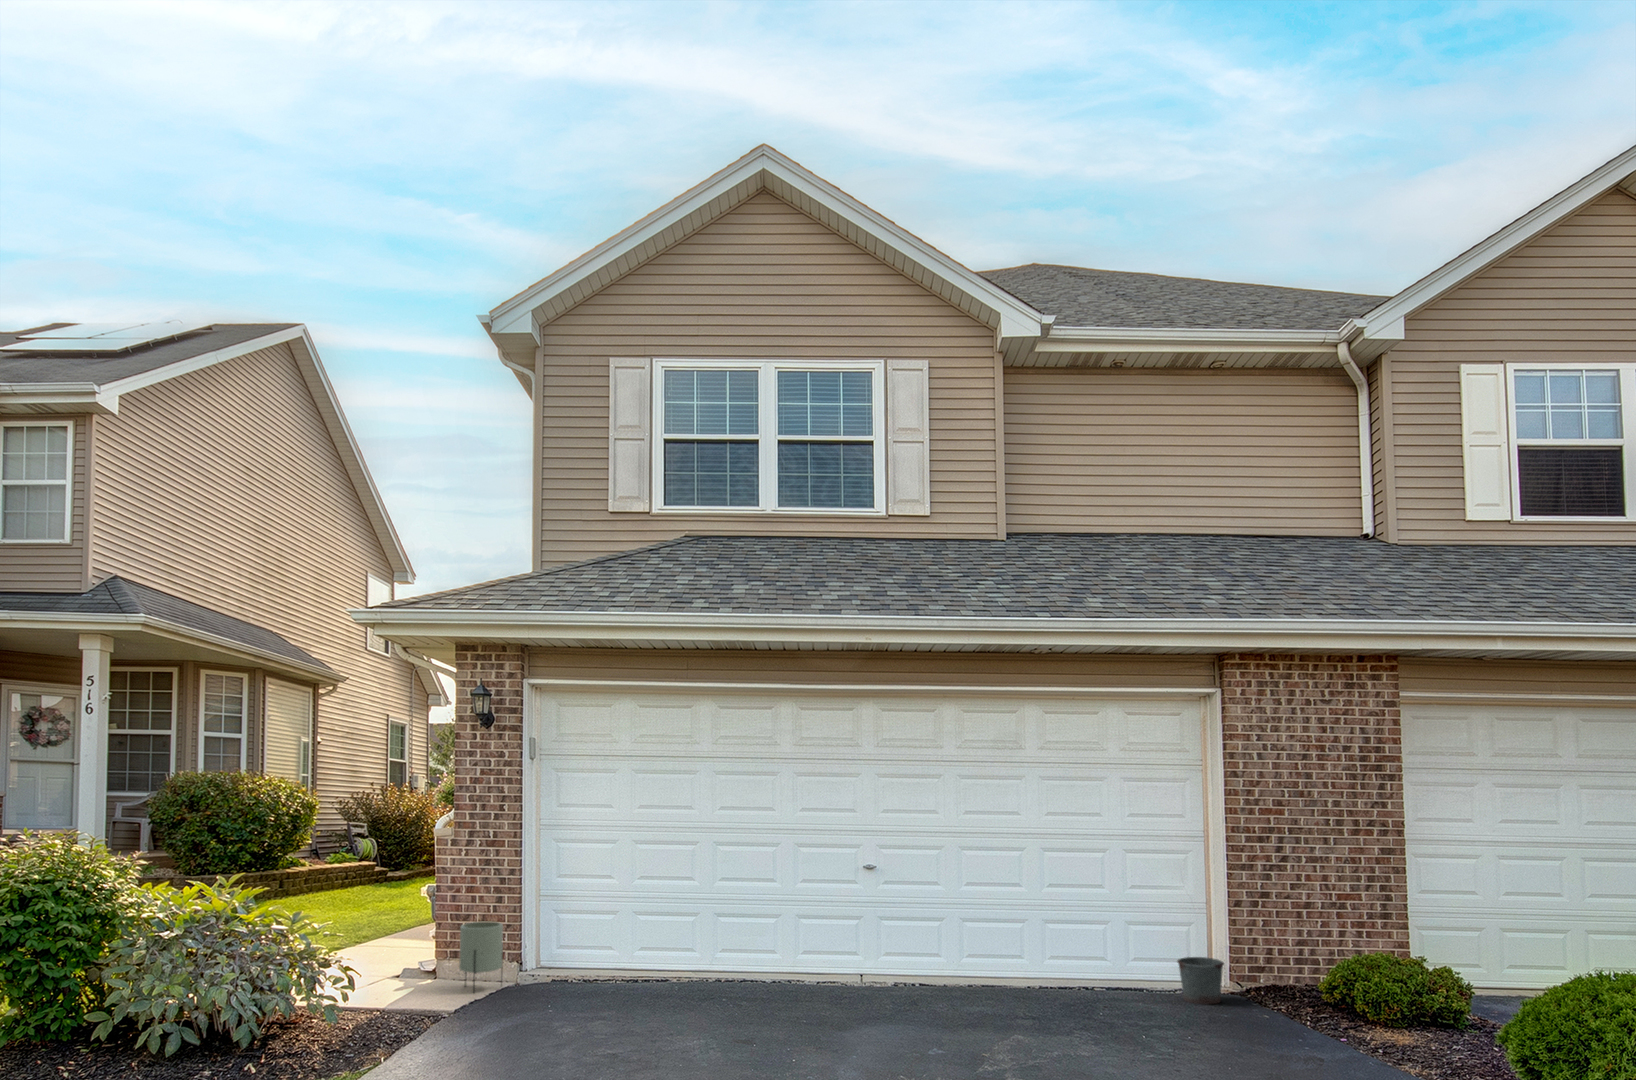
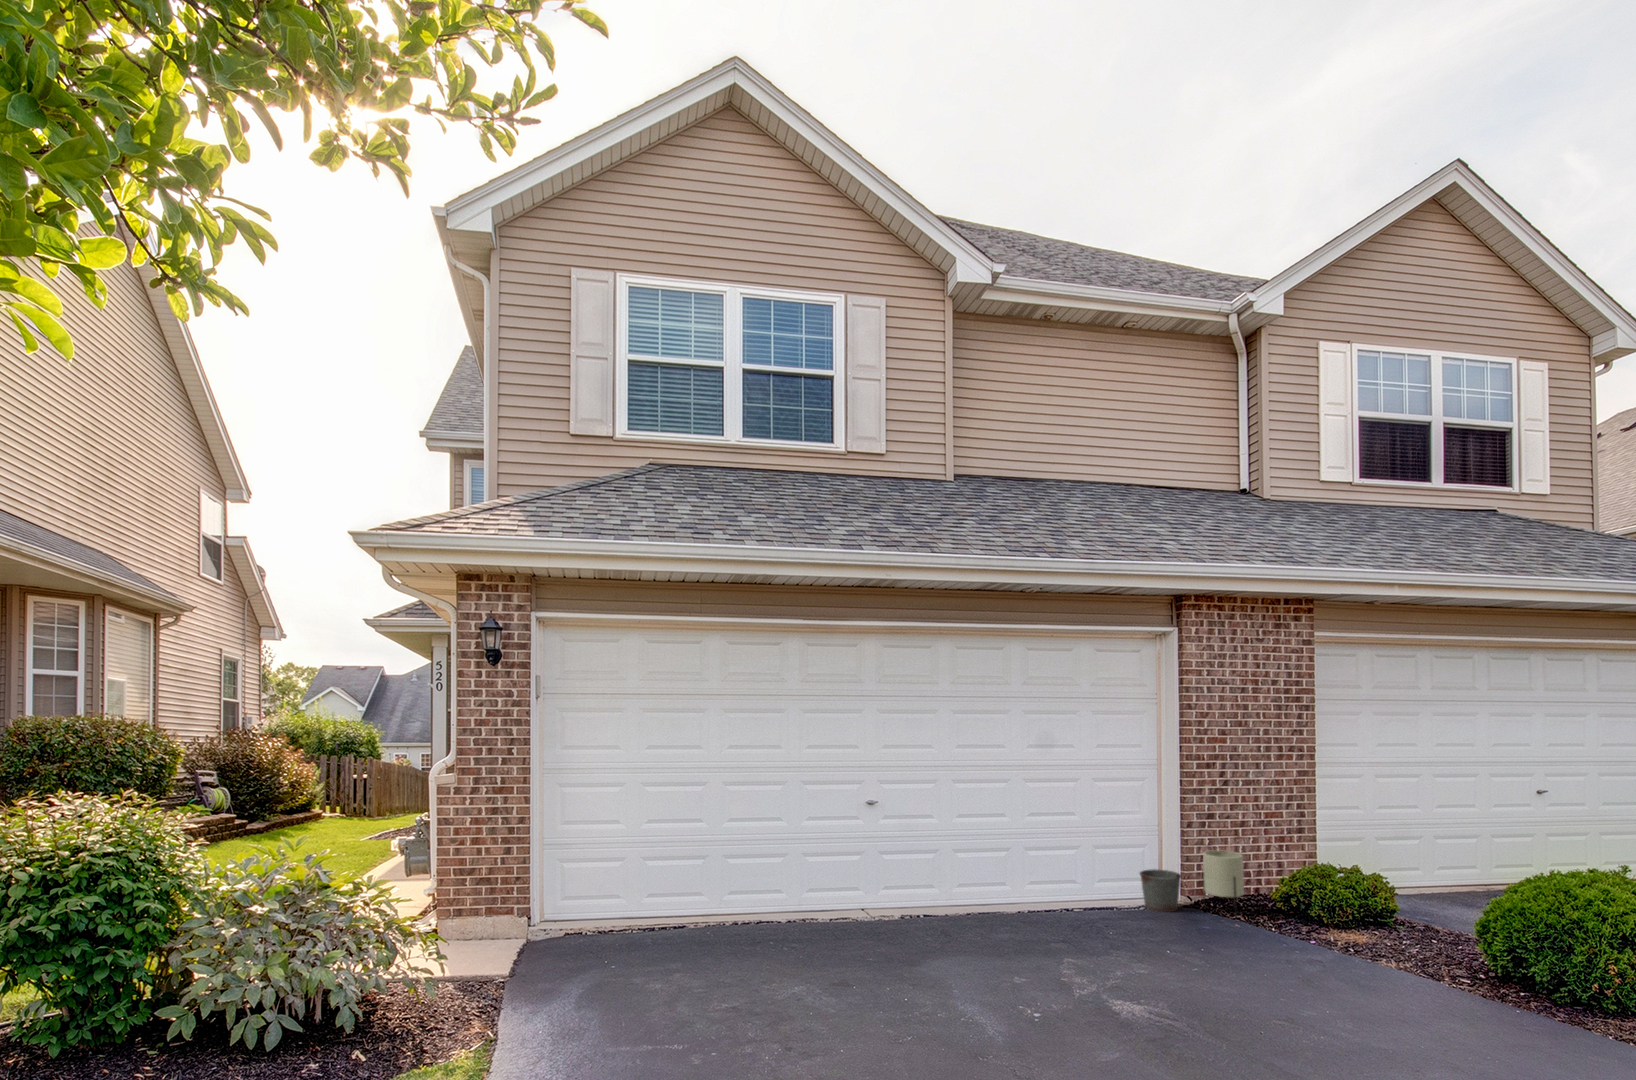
planter: present [459,922,503,989] -> present [1203,850,1244,913]

